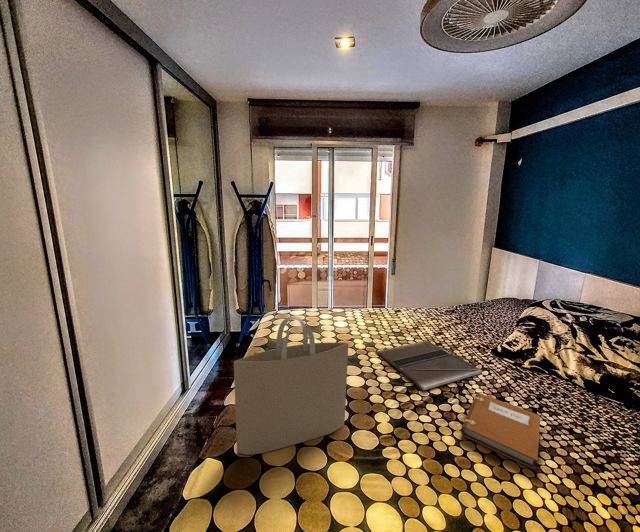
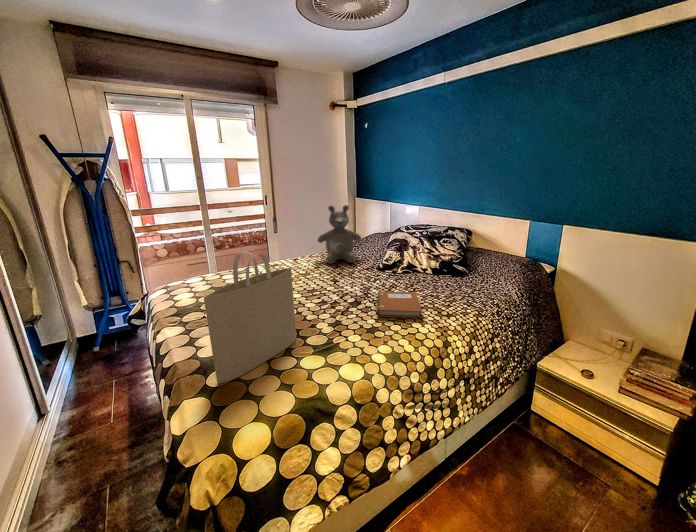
teddy bear: none [426,262,482,333] -> present [318,205,361,264]
laptop: present [376,341,482,390] -> none [293,273,376,302]

